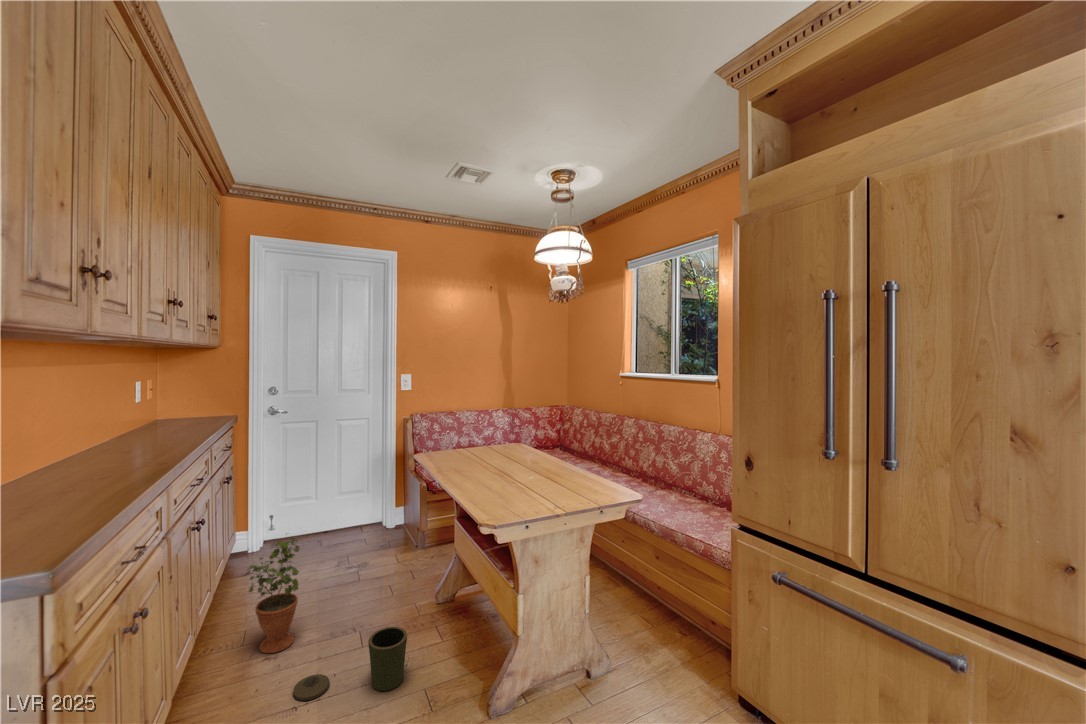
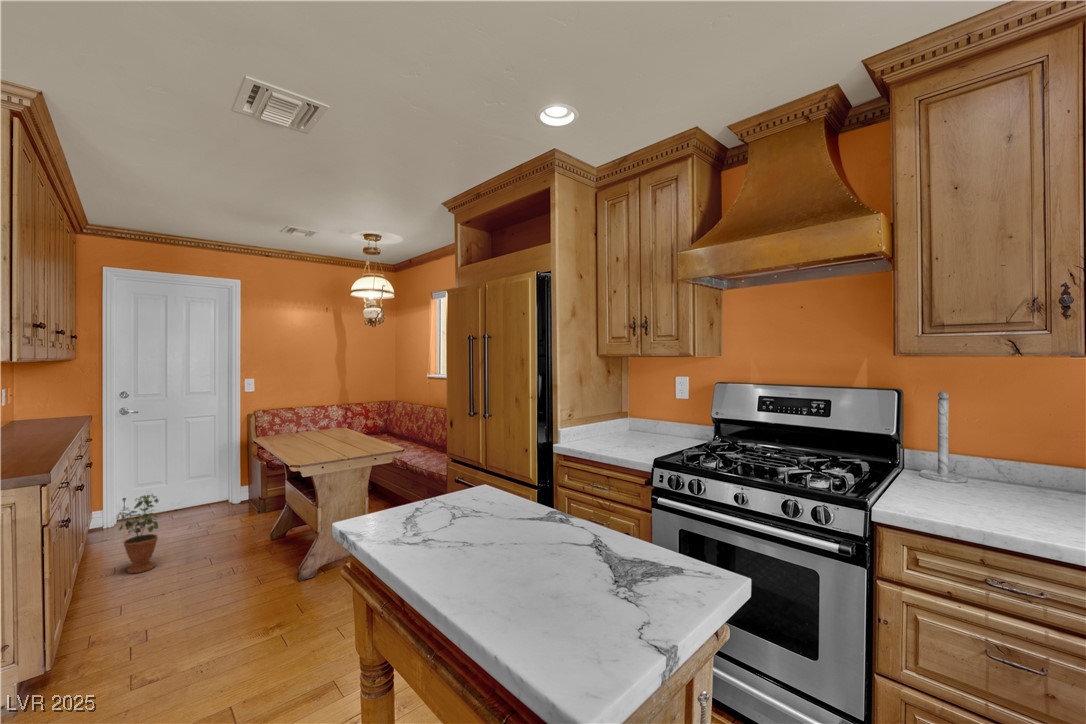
trash can: present [293,627,407,701] -> none [158,542,243,589]

